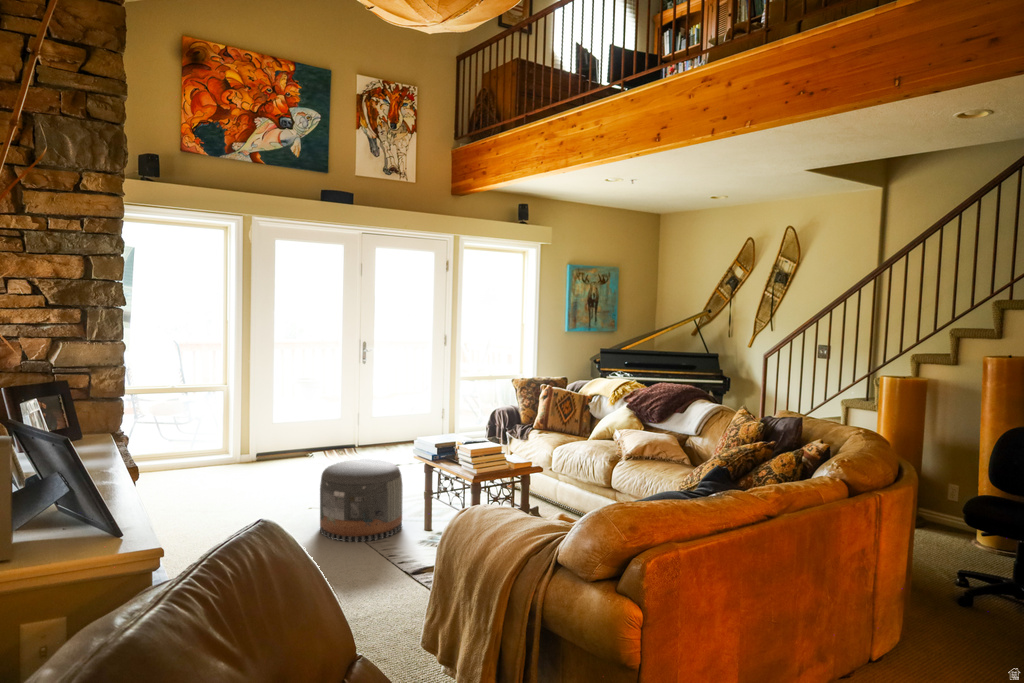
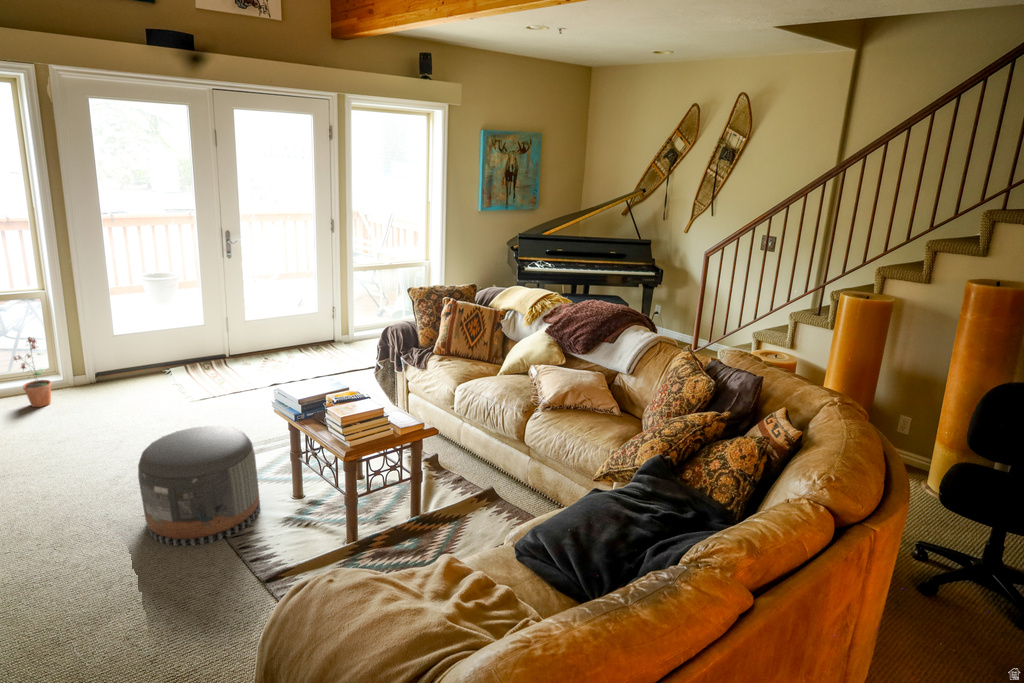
potted plant: none [203,412,228,468] -> present [14,337,51,407]

